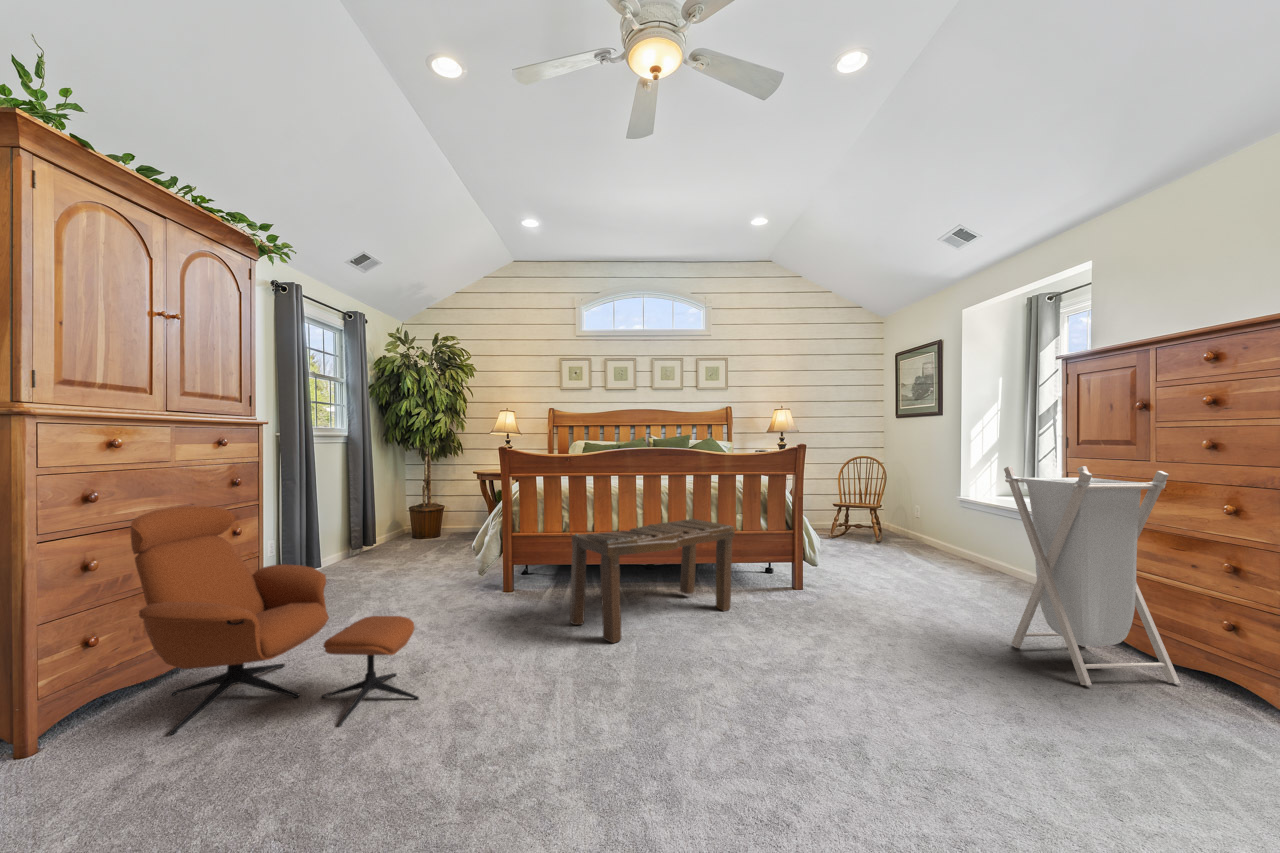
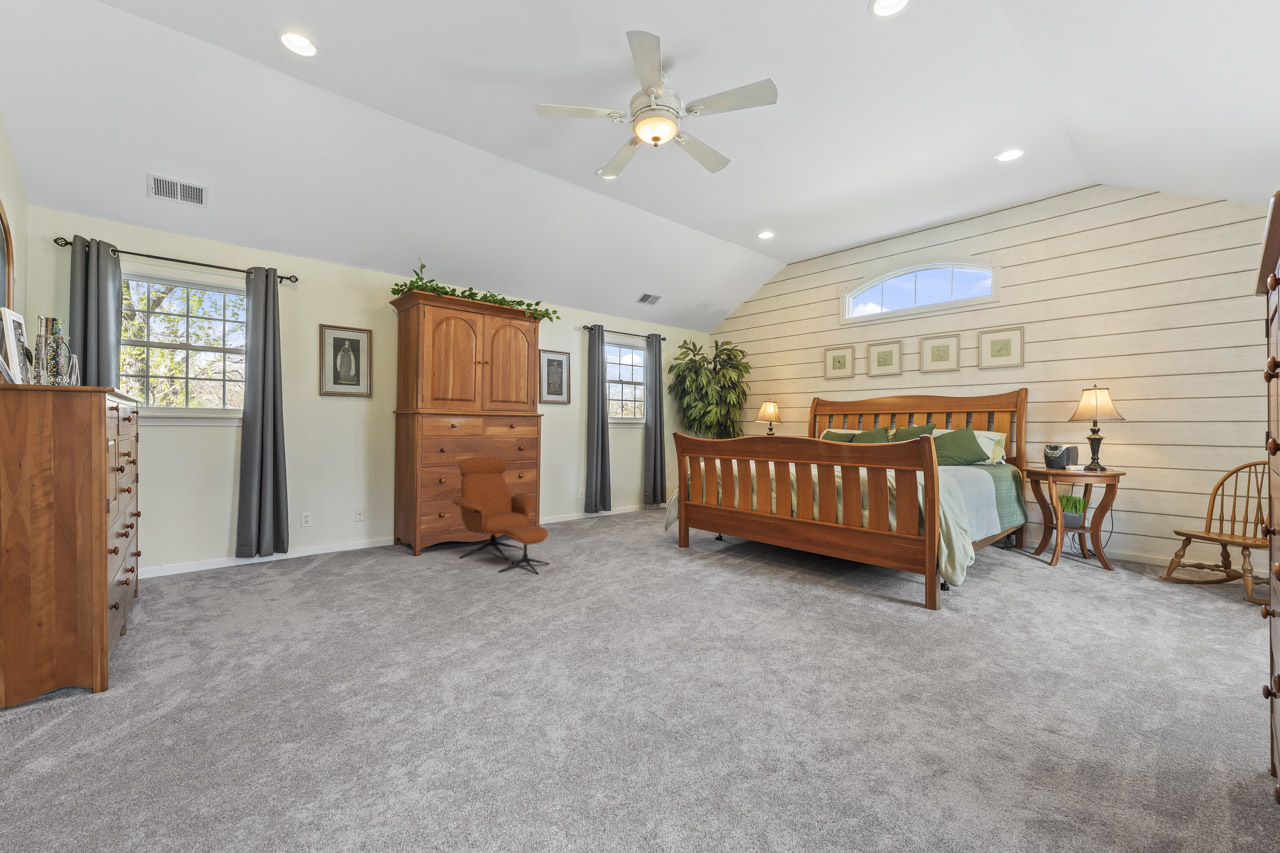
laundry hamper: present [1004,466,1180,685] -> none [1008,463,1215,828]
bench: present [570,519,735,643] -> none [665,501,809,597]

